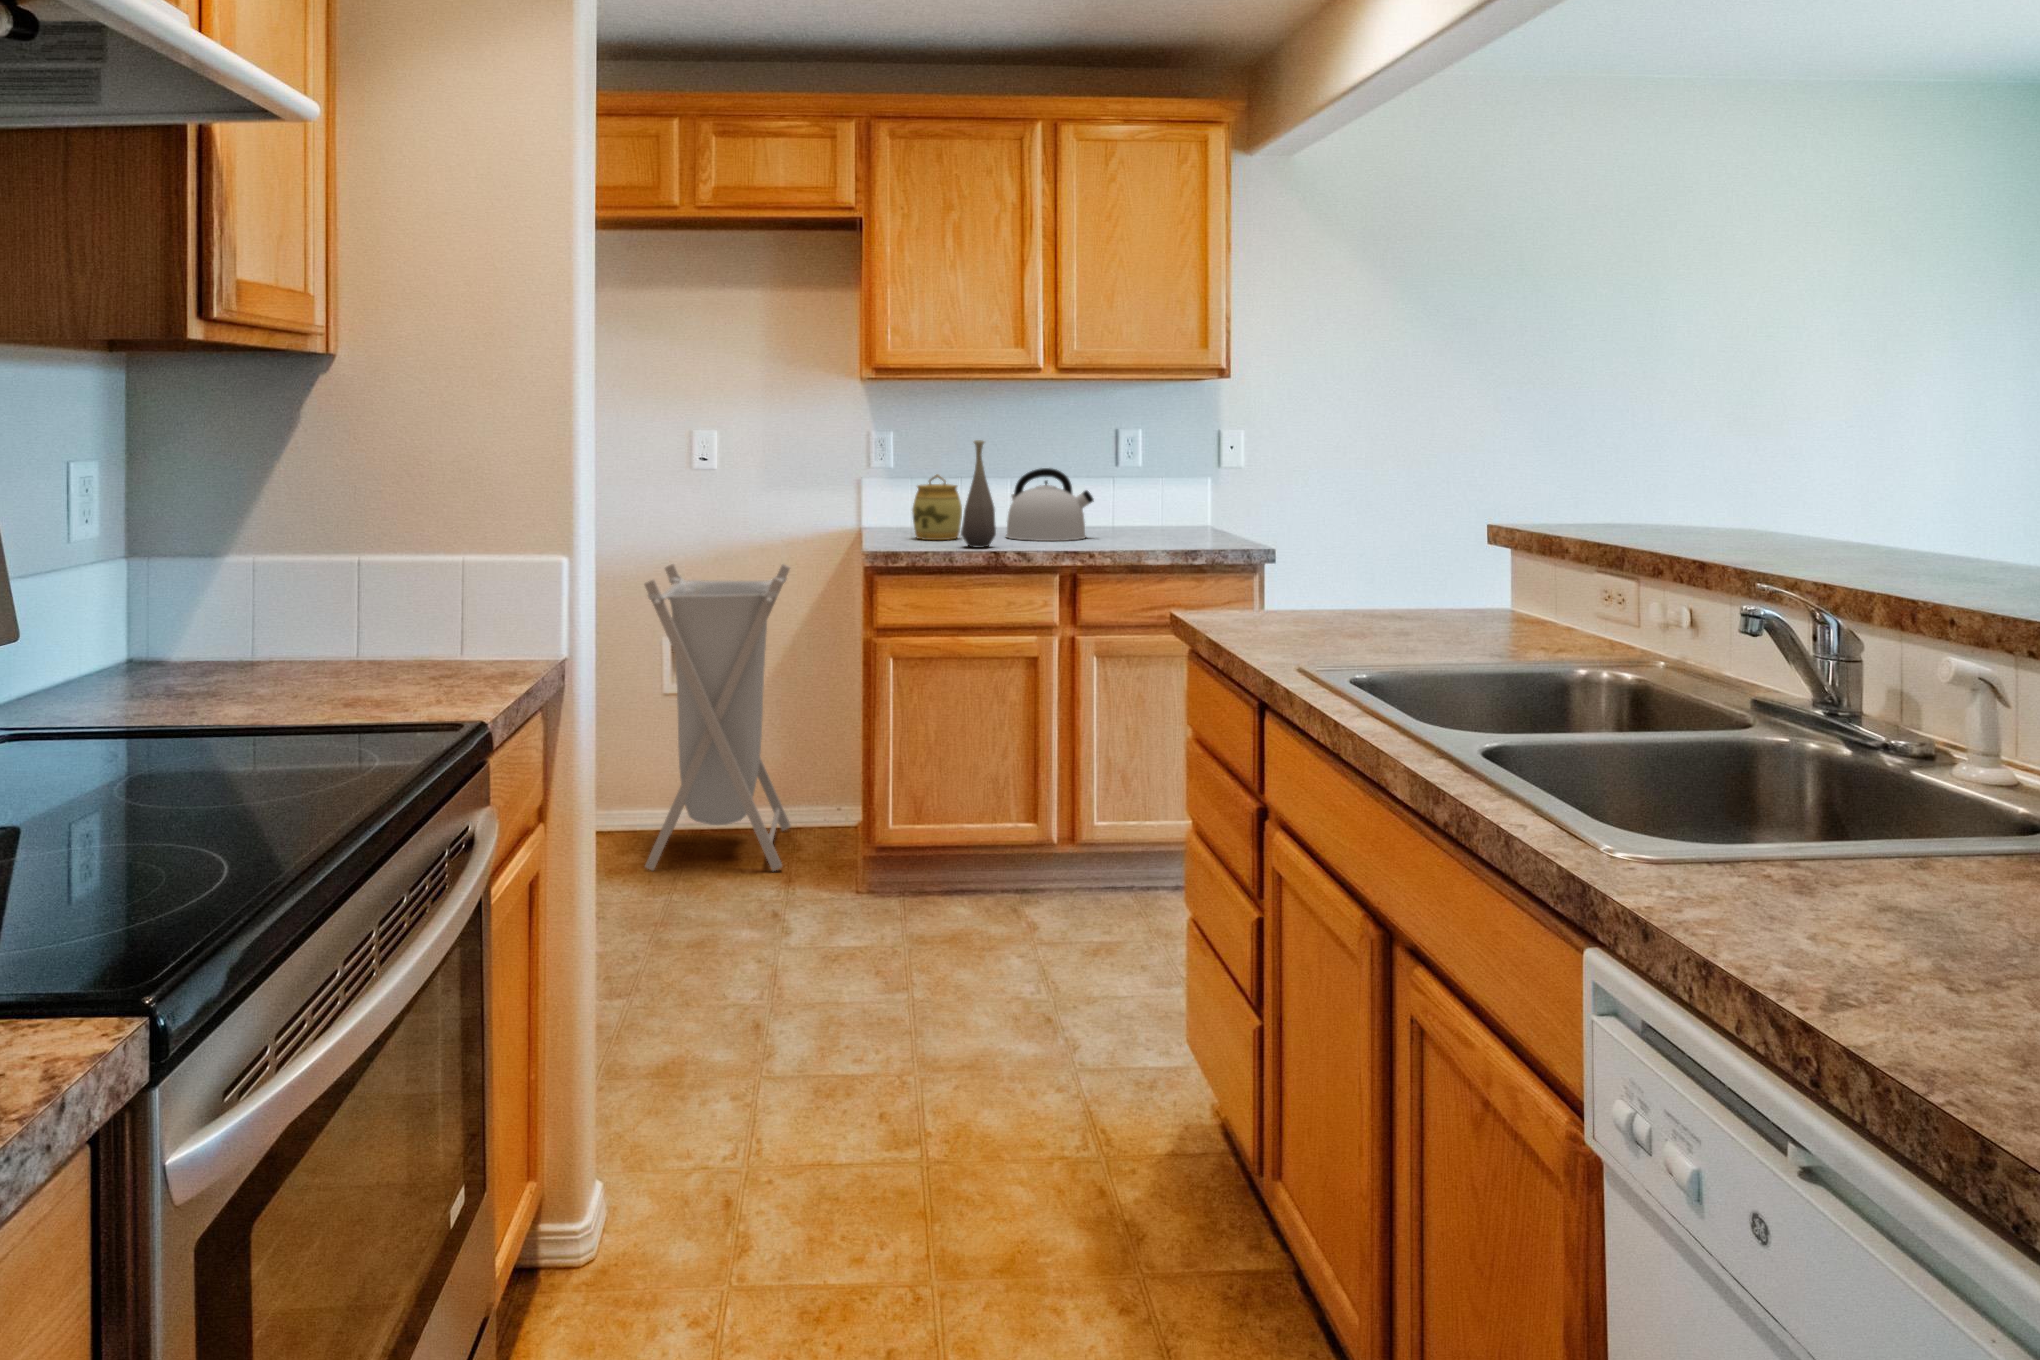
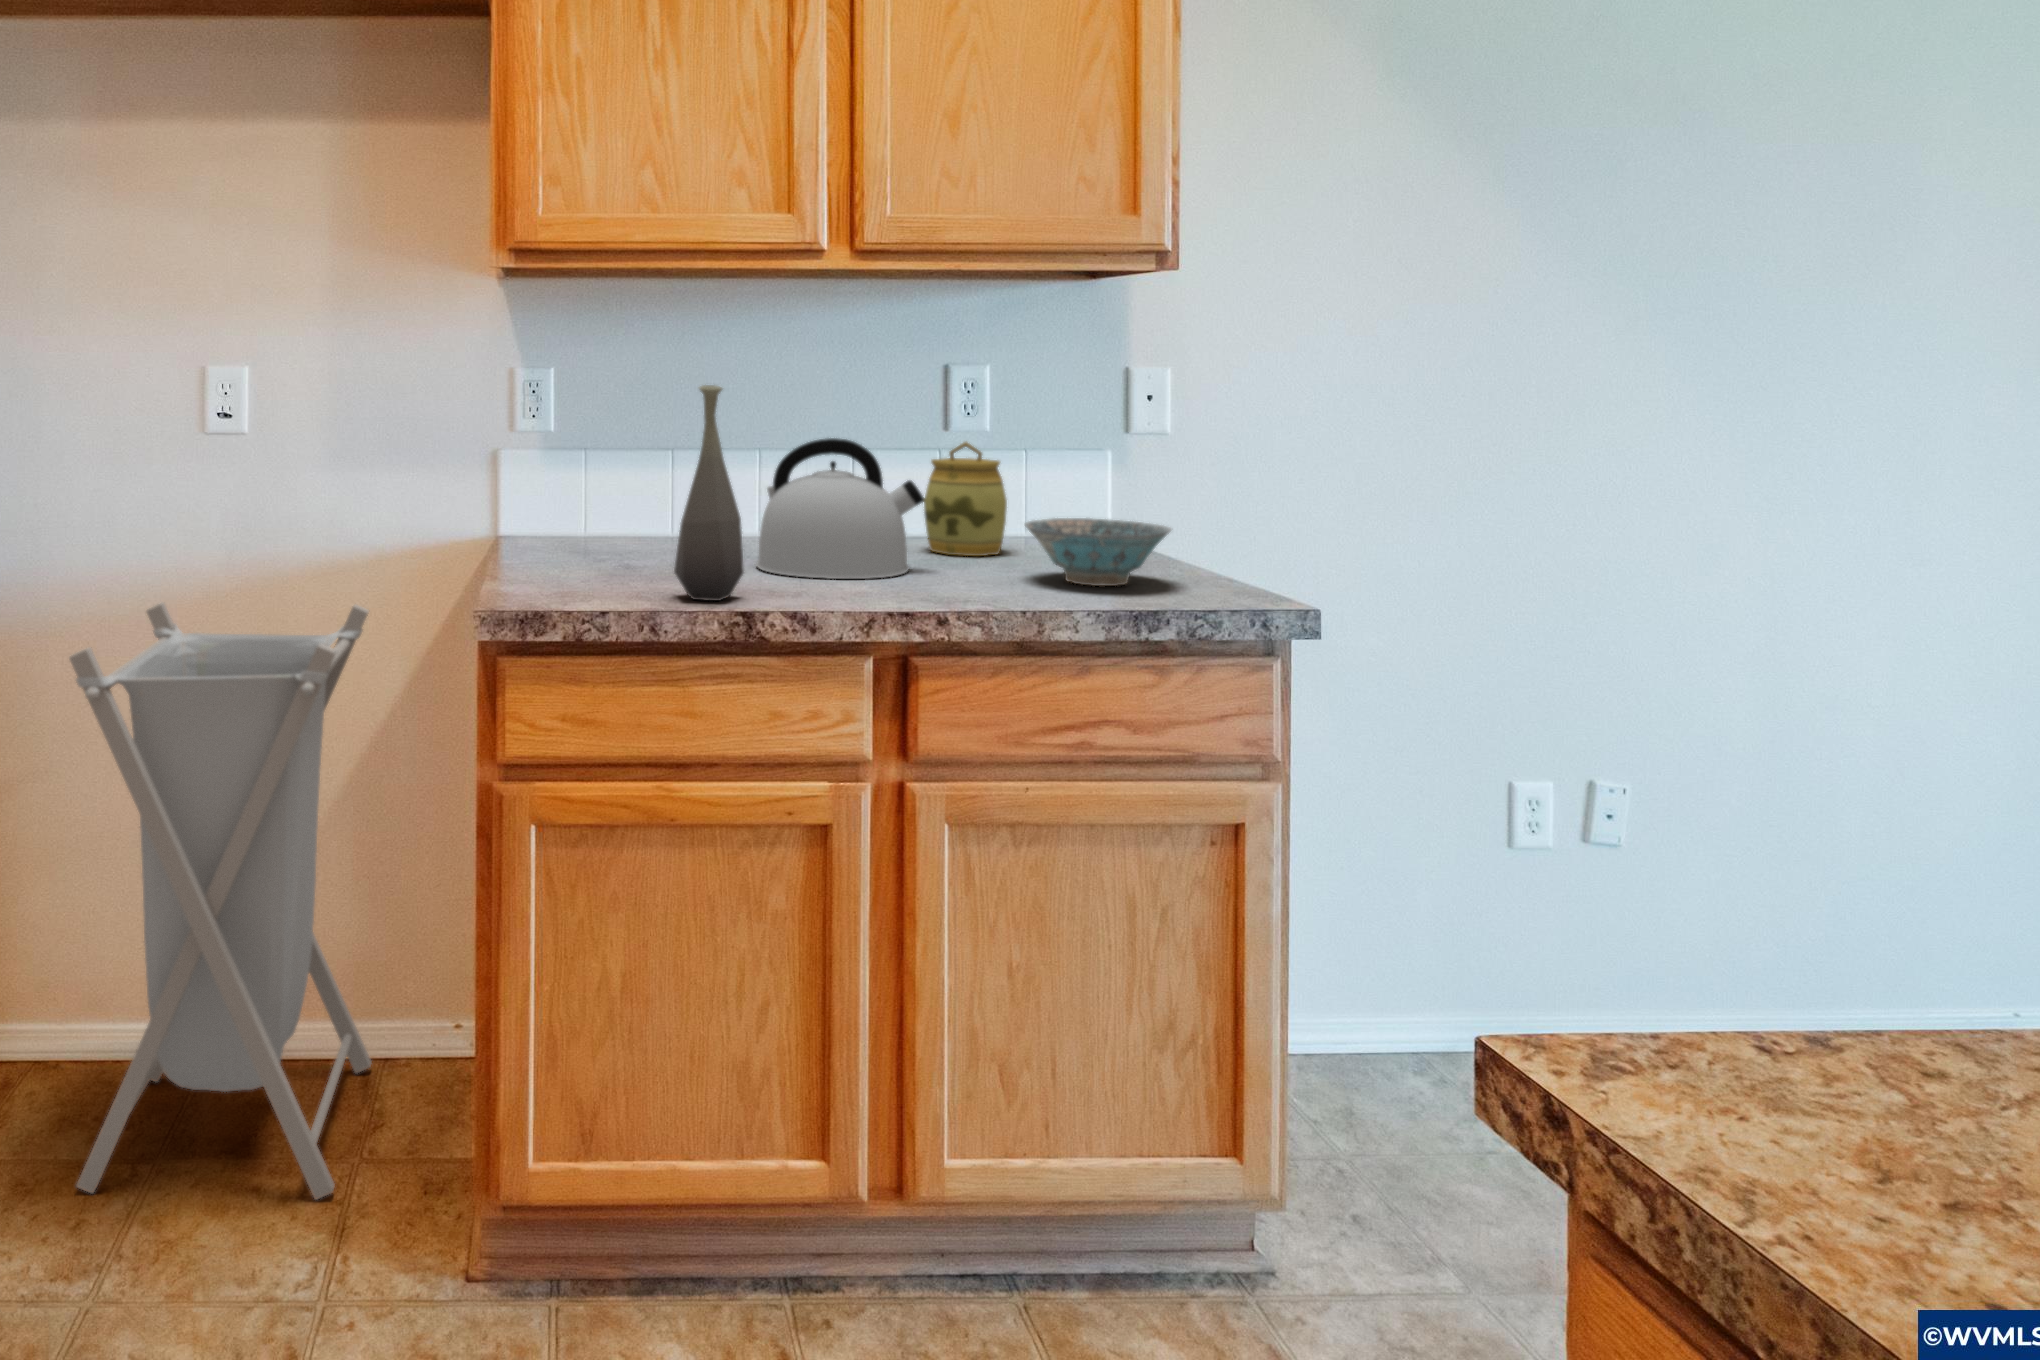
jar: present [912,475,962,540] -> present [924,442,1007,556]
ceramic bowl: none [1143,510,1216,542] -> present [1025,518,1171,586]

